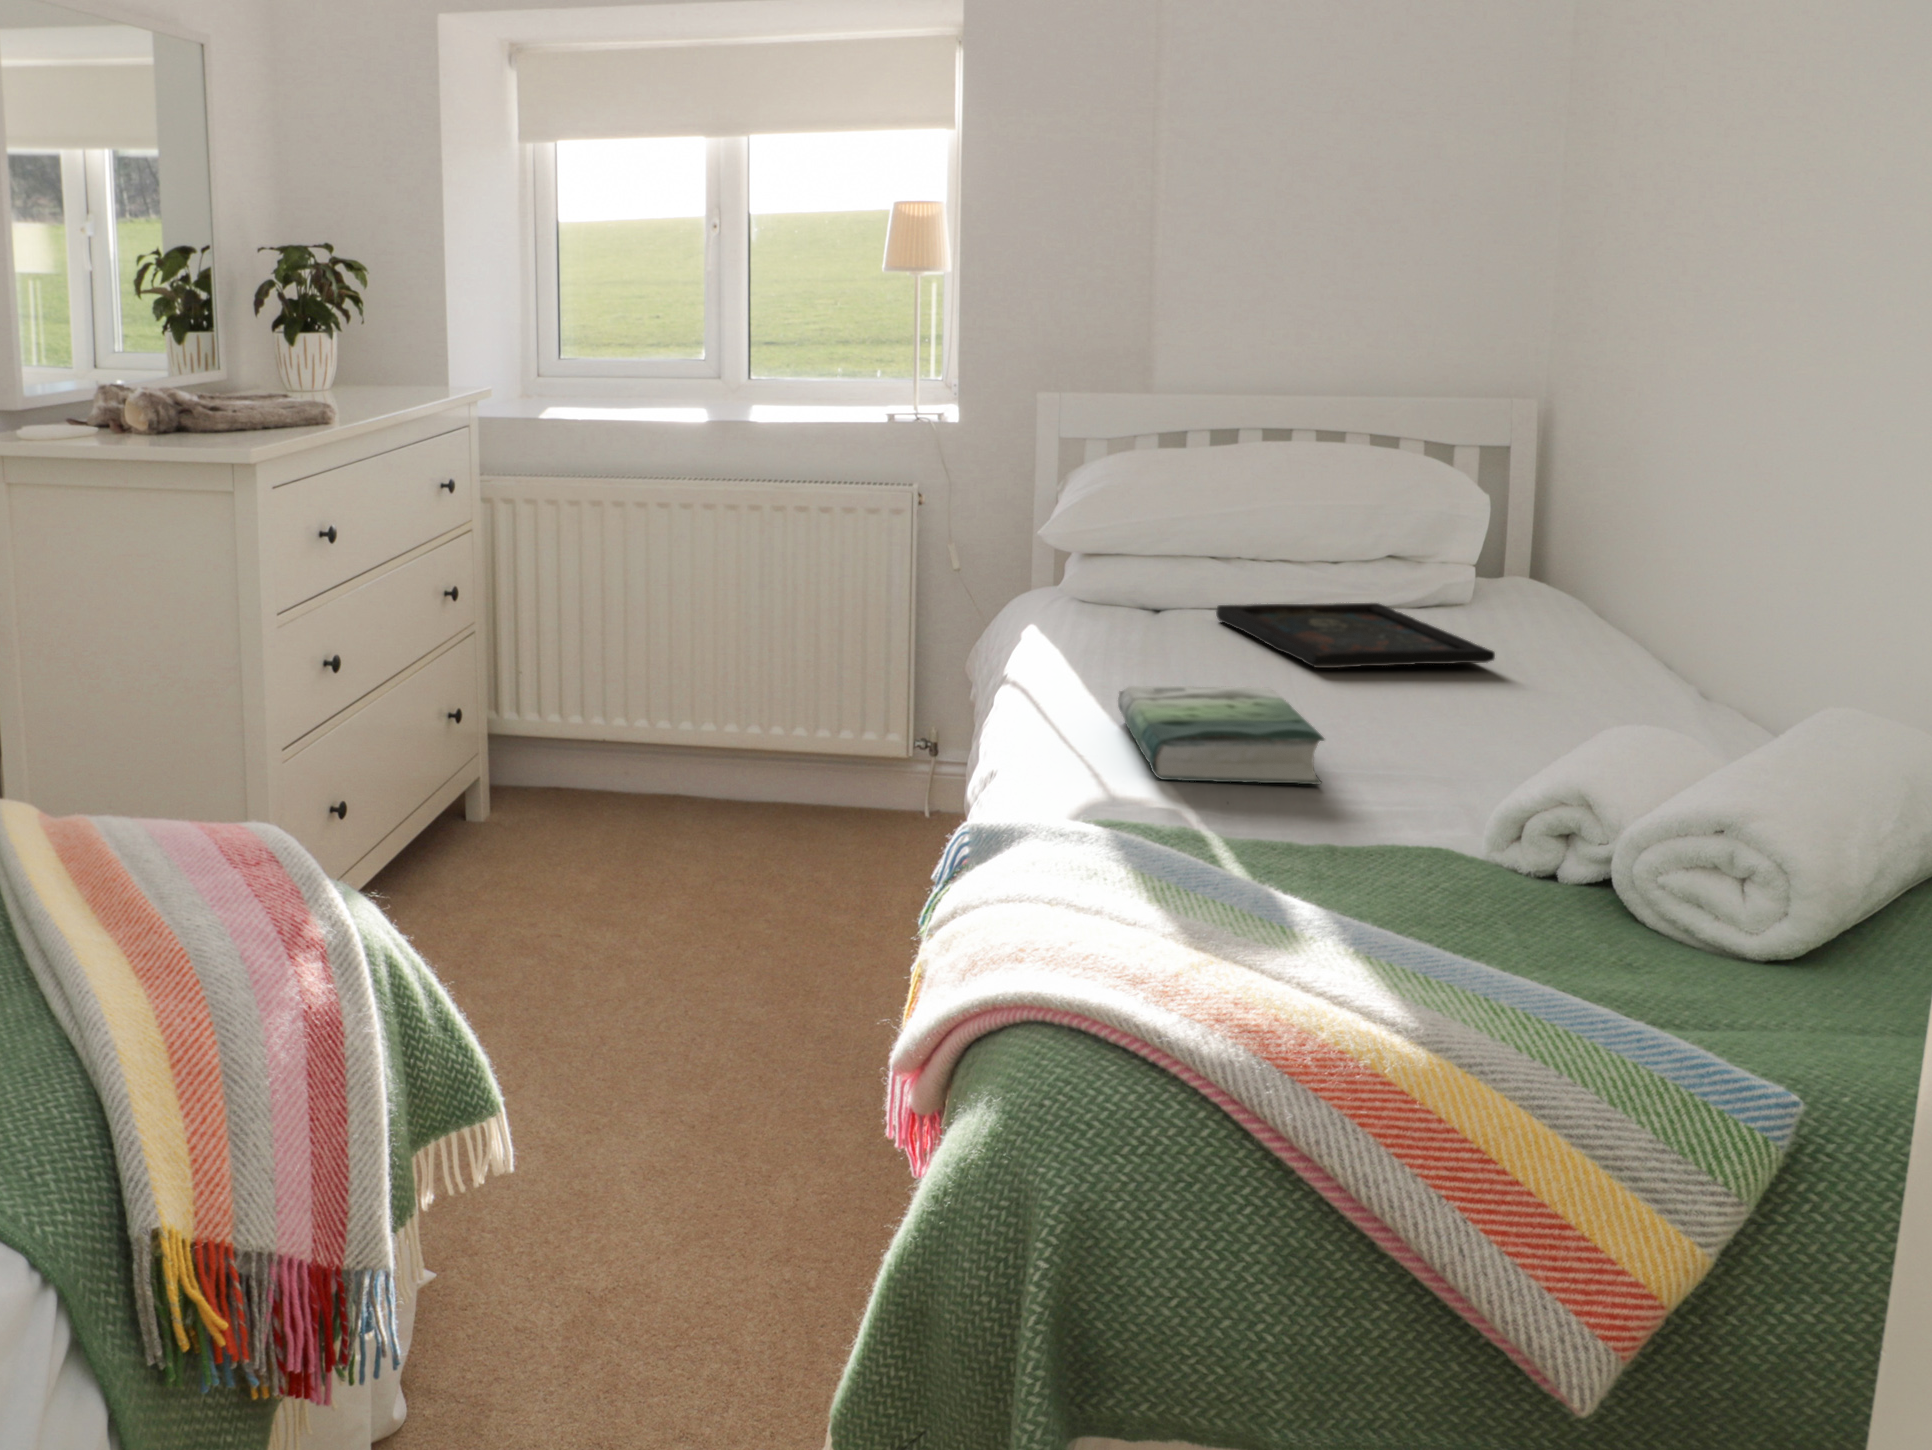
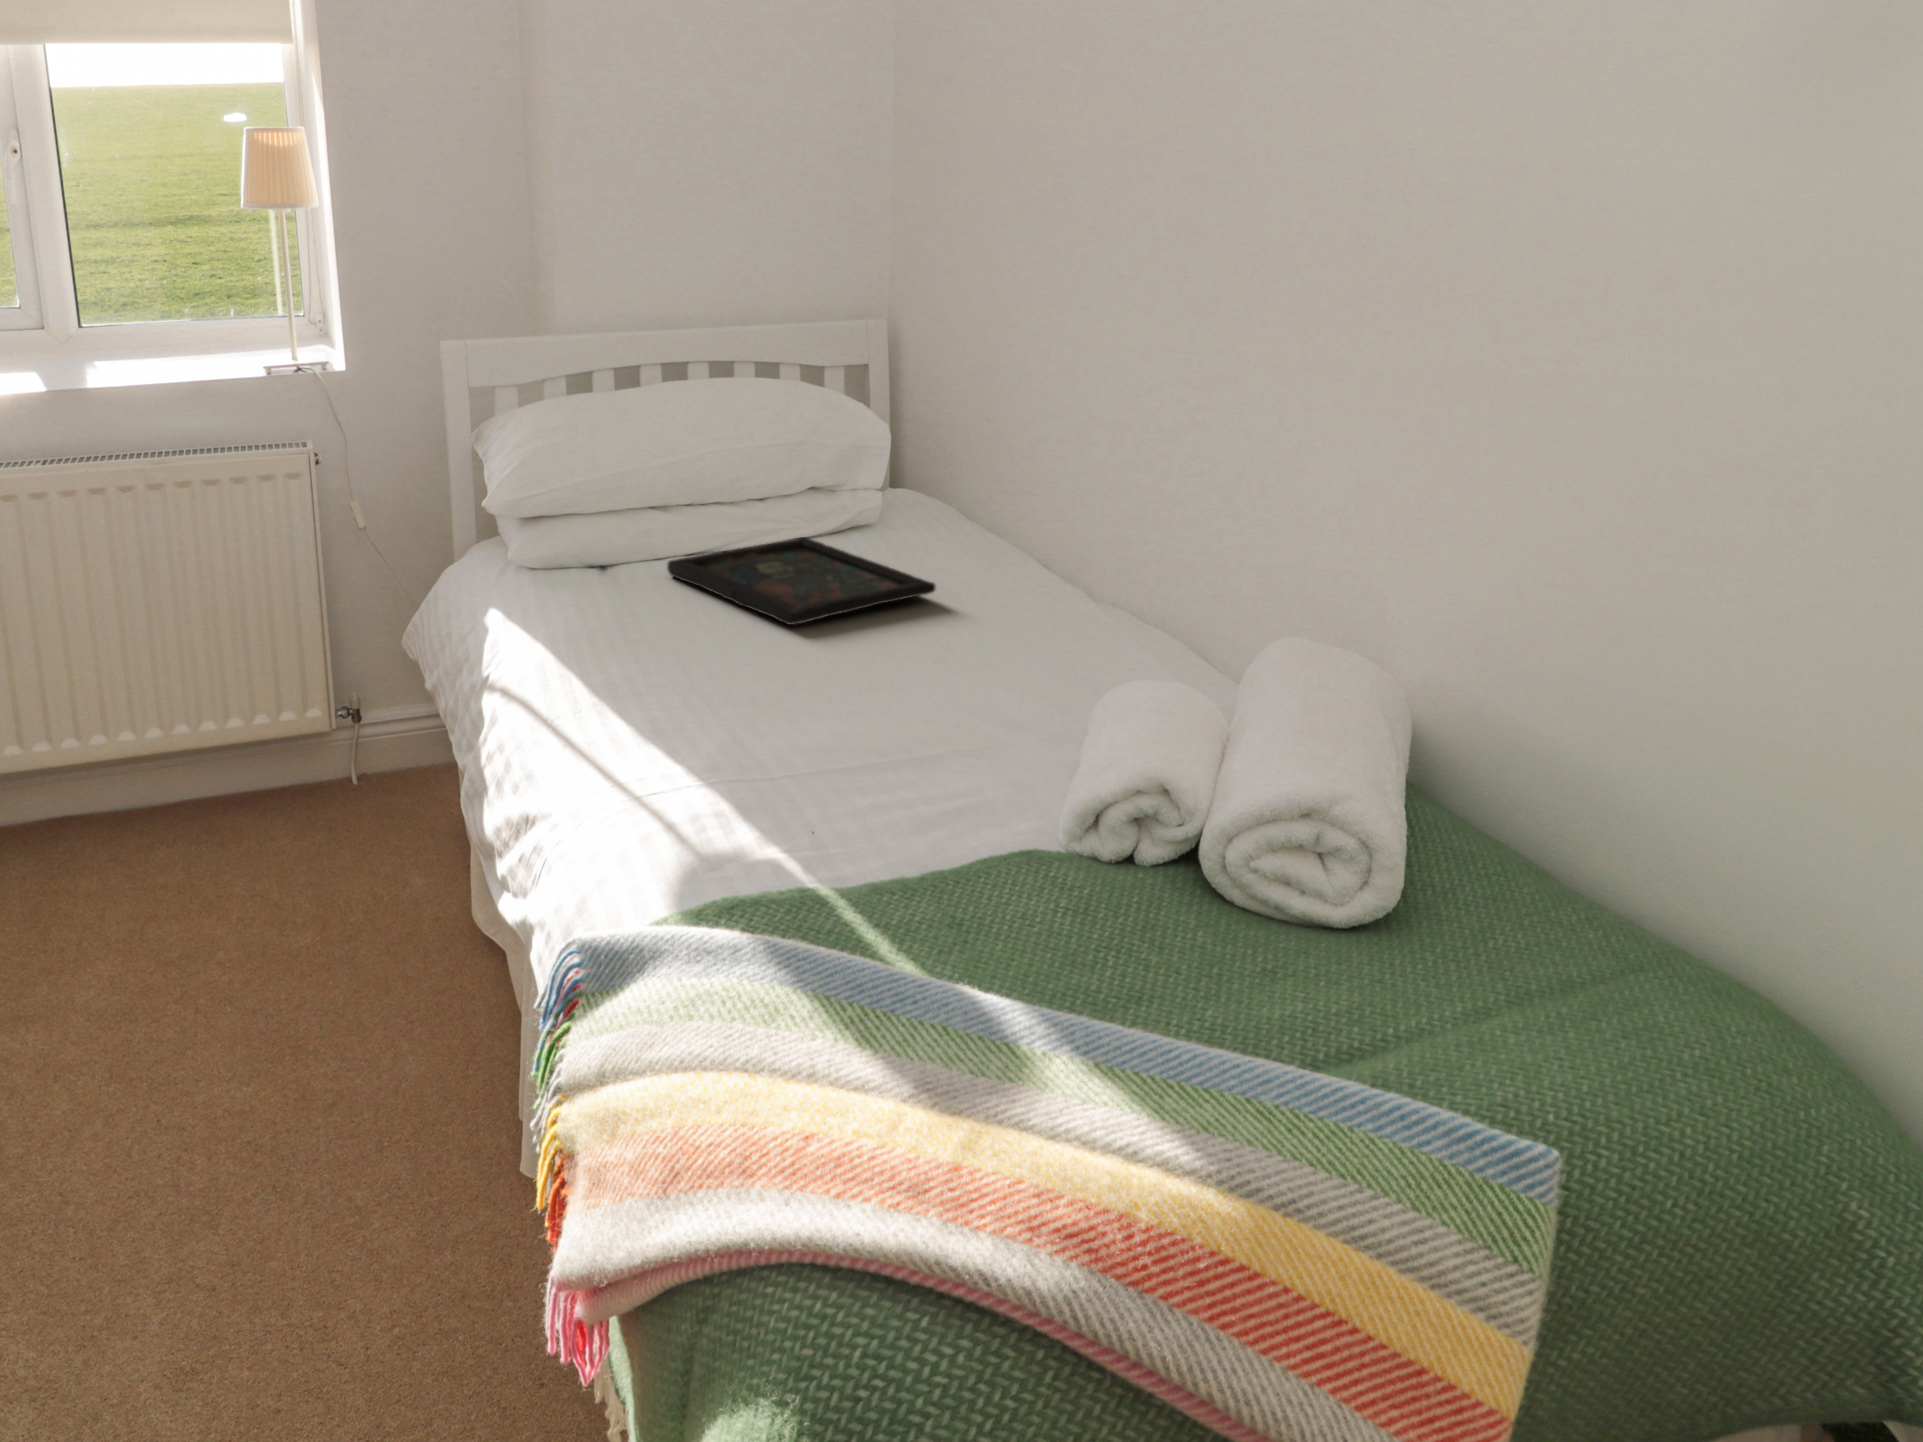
book: present [1118,686,1324,784] -> none [647,675,887,814]

